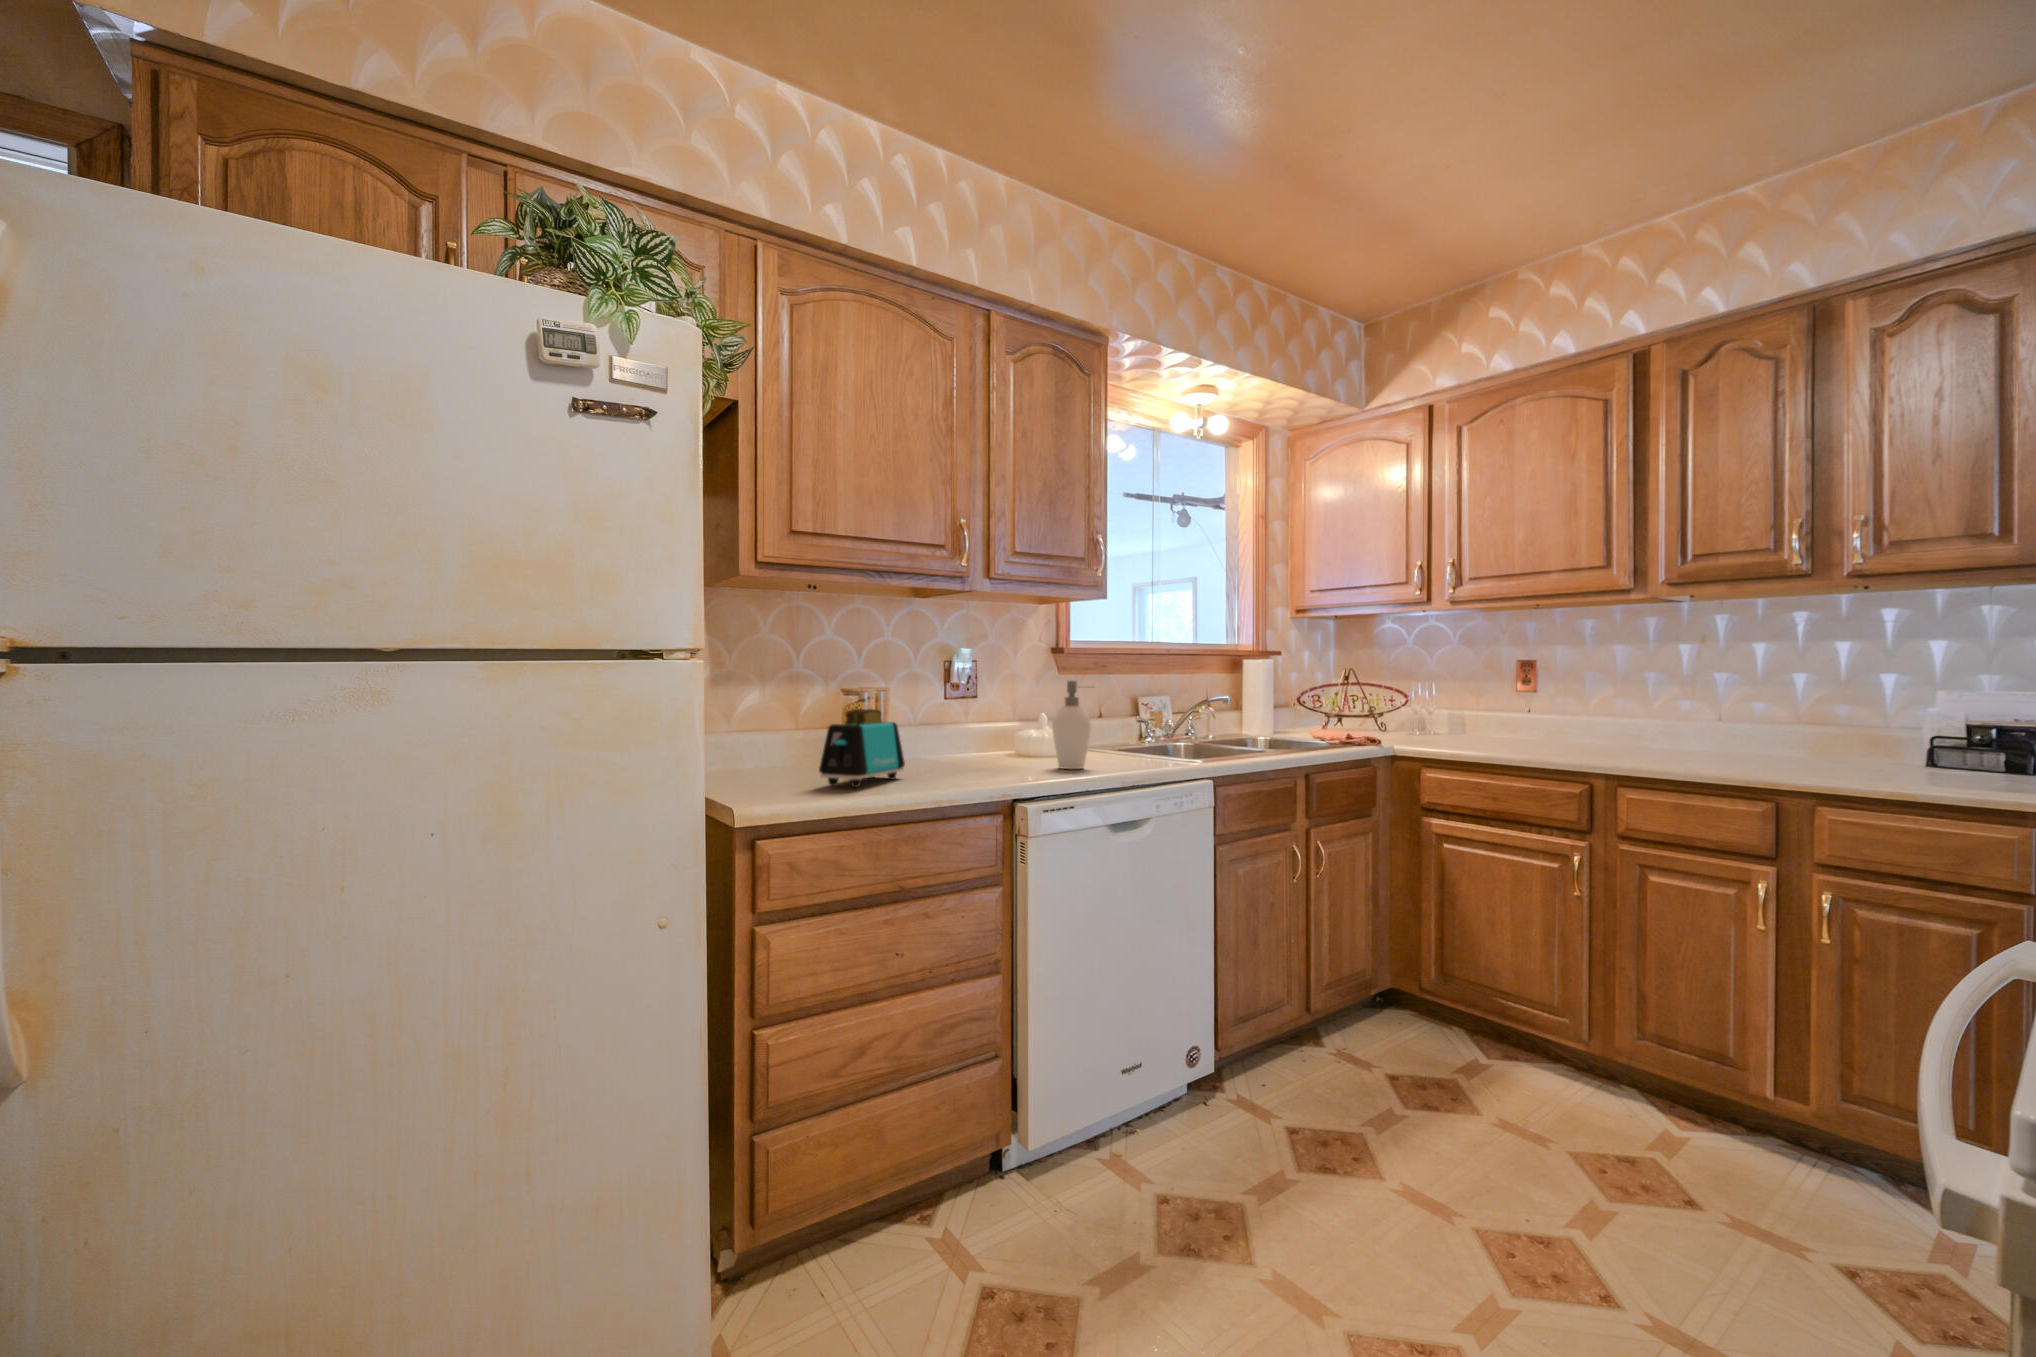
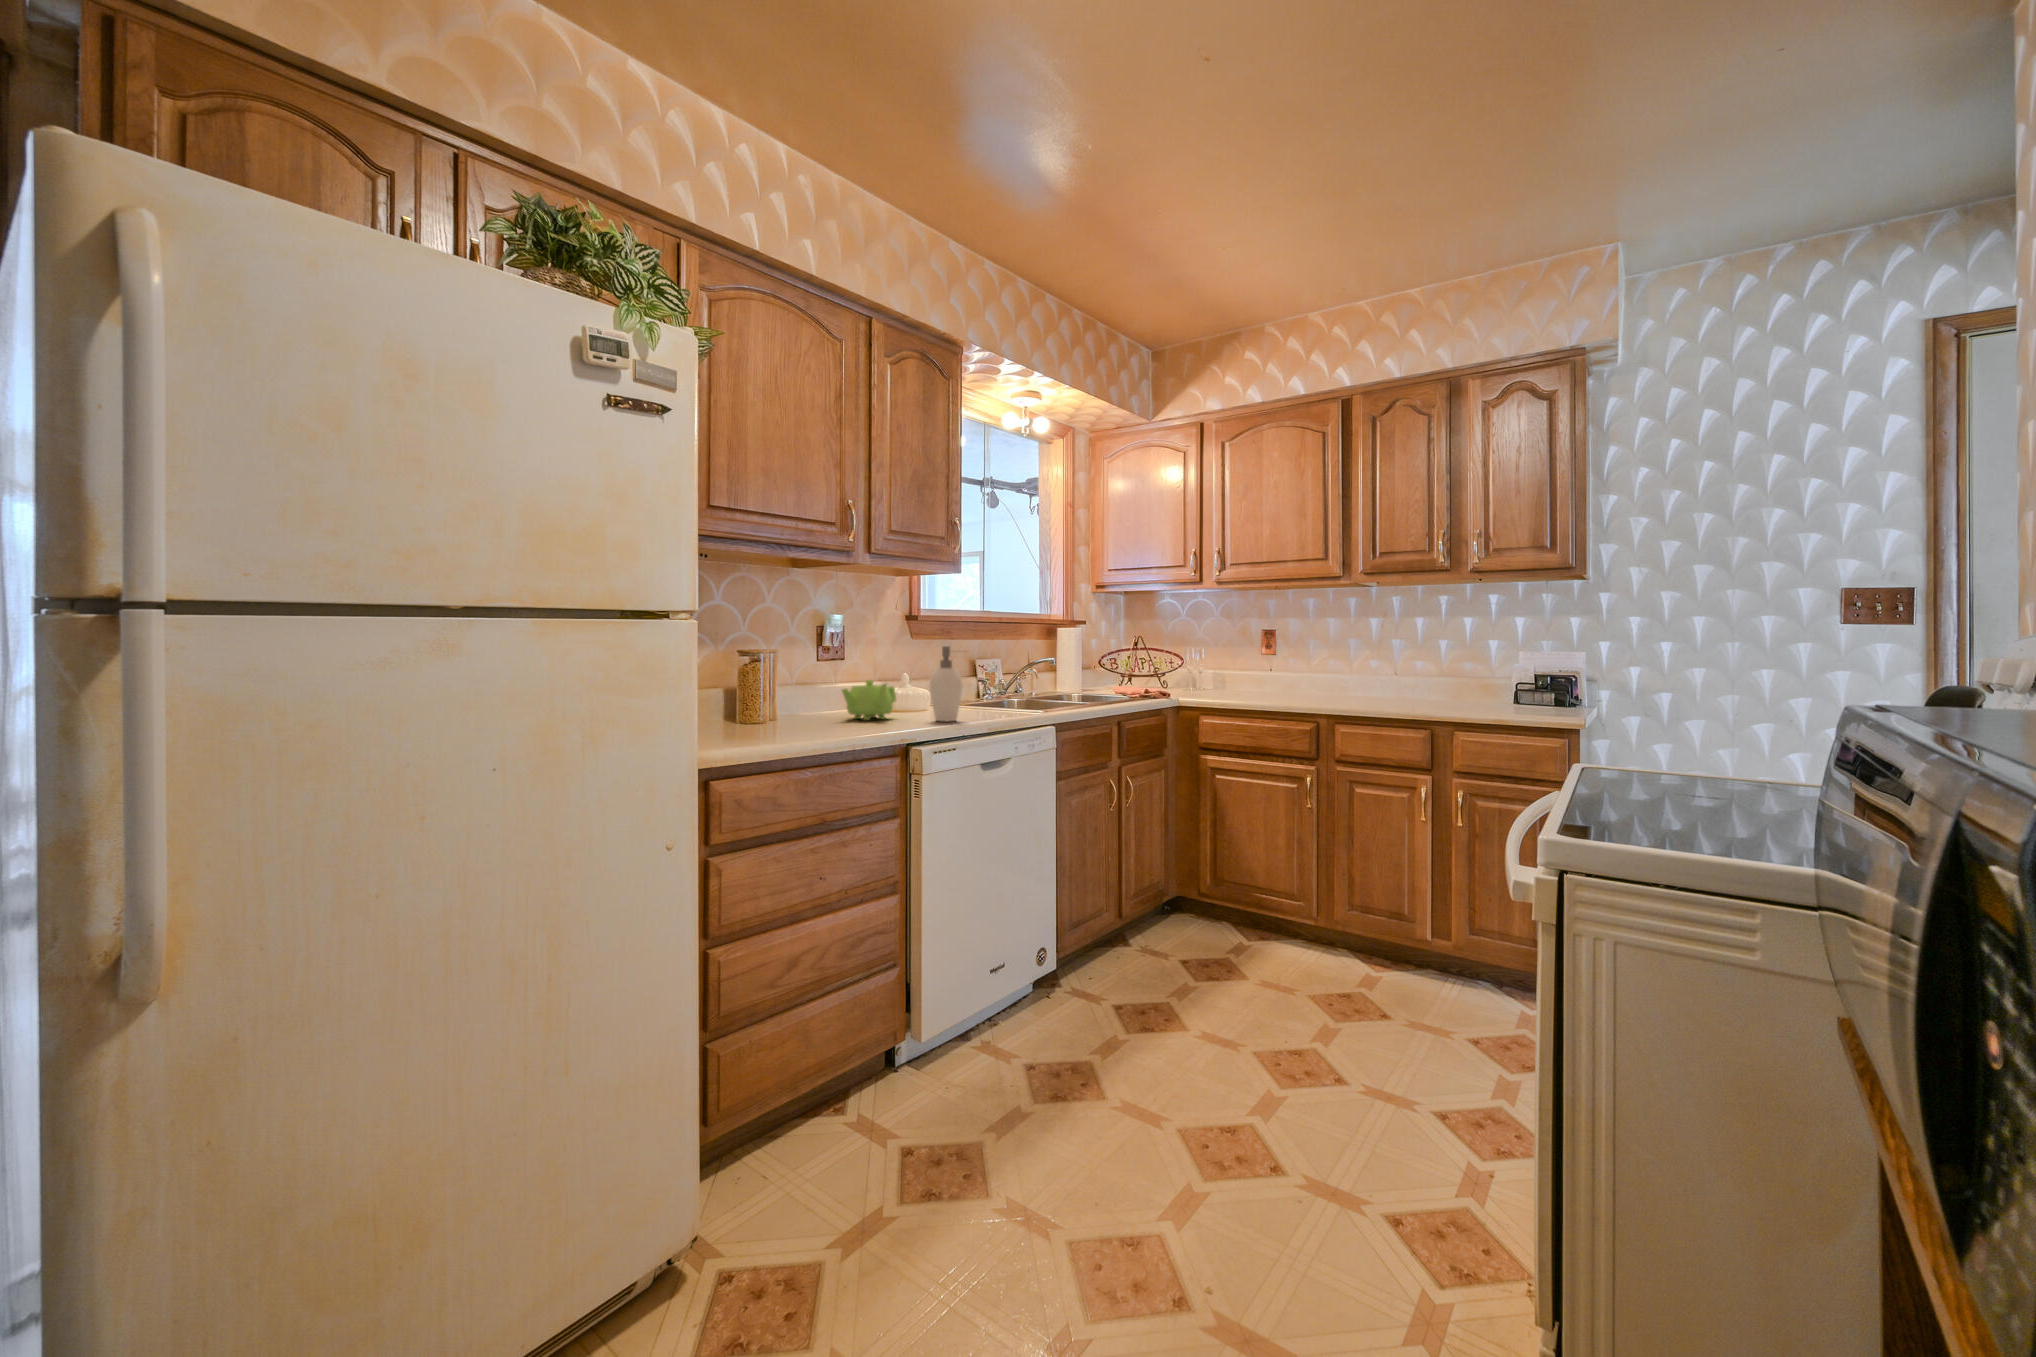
toaster: present [819,709,905,787] -> none [744,671,811,739]
teapot: none [955,719,1021,764] -> present [842,680,896,720]

